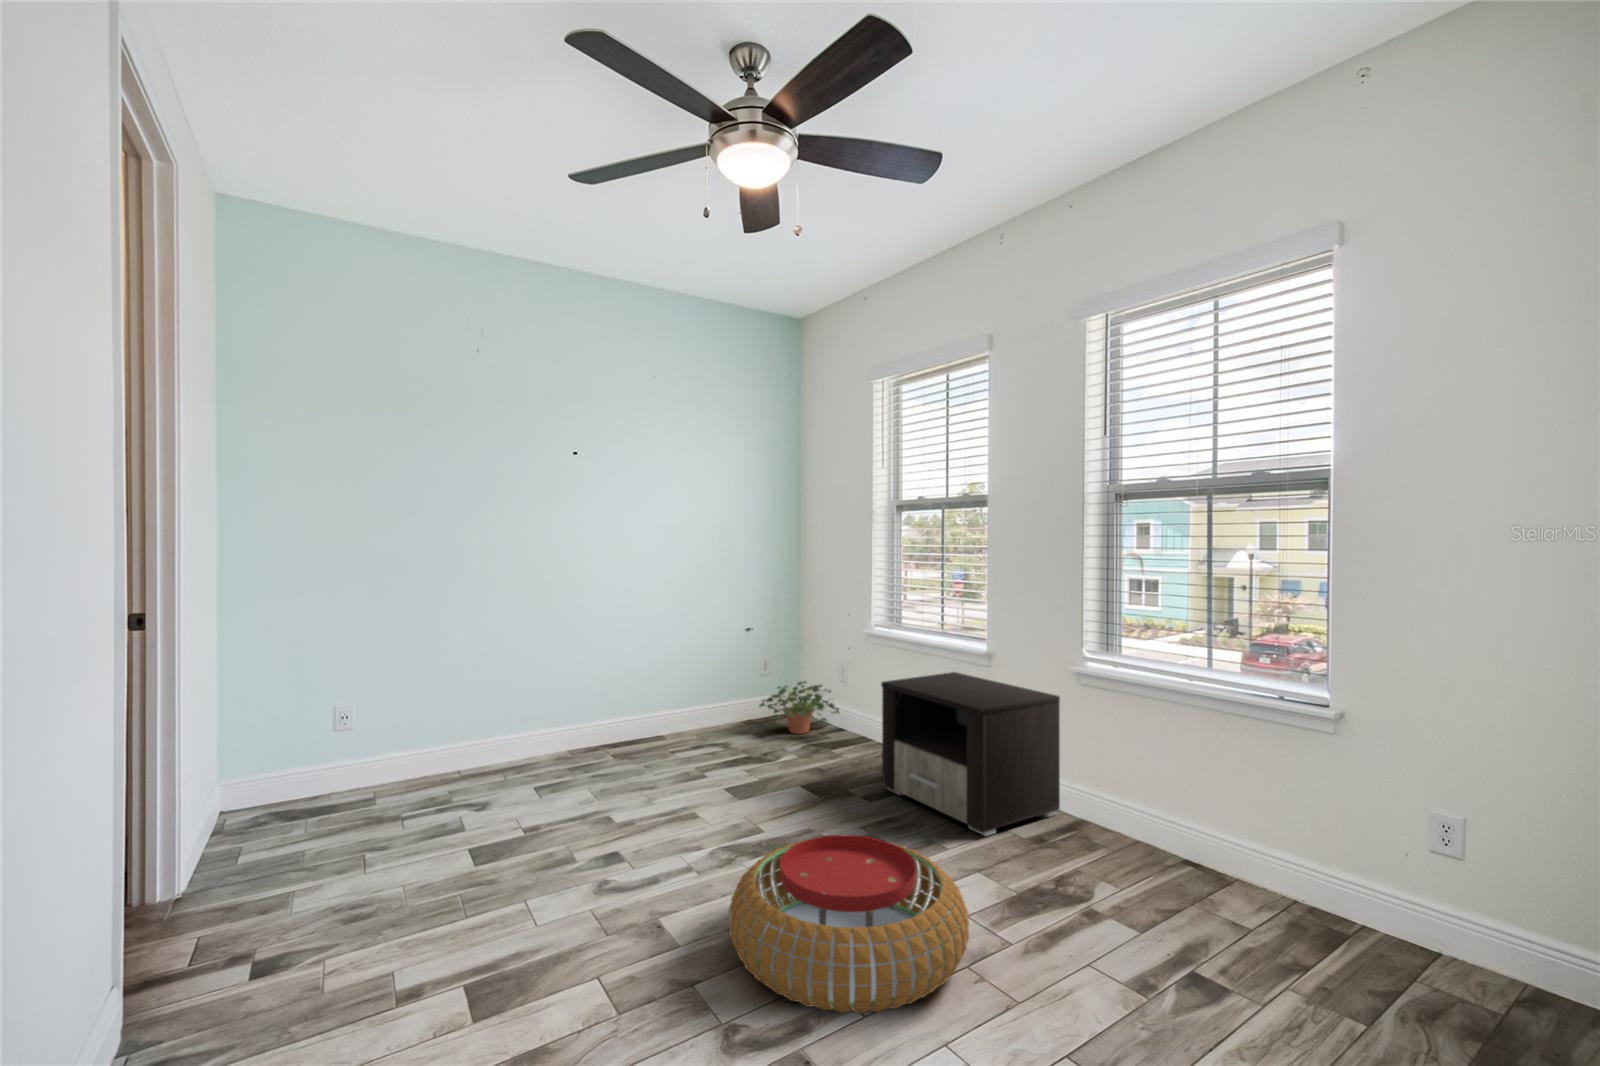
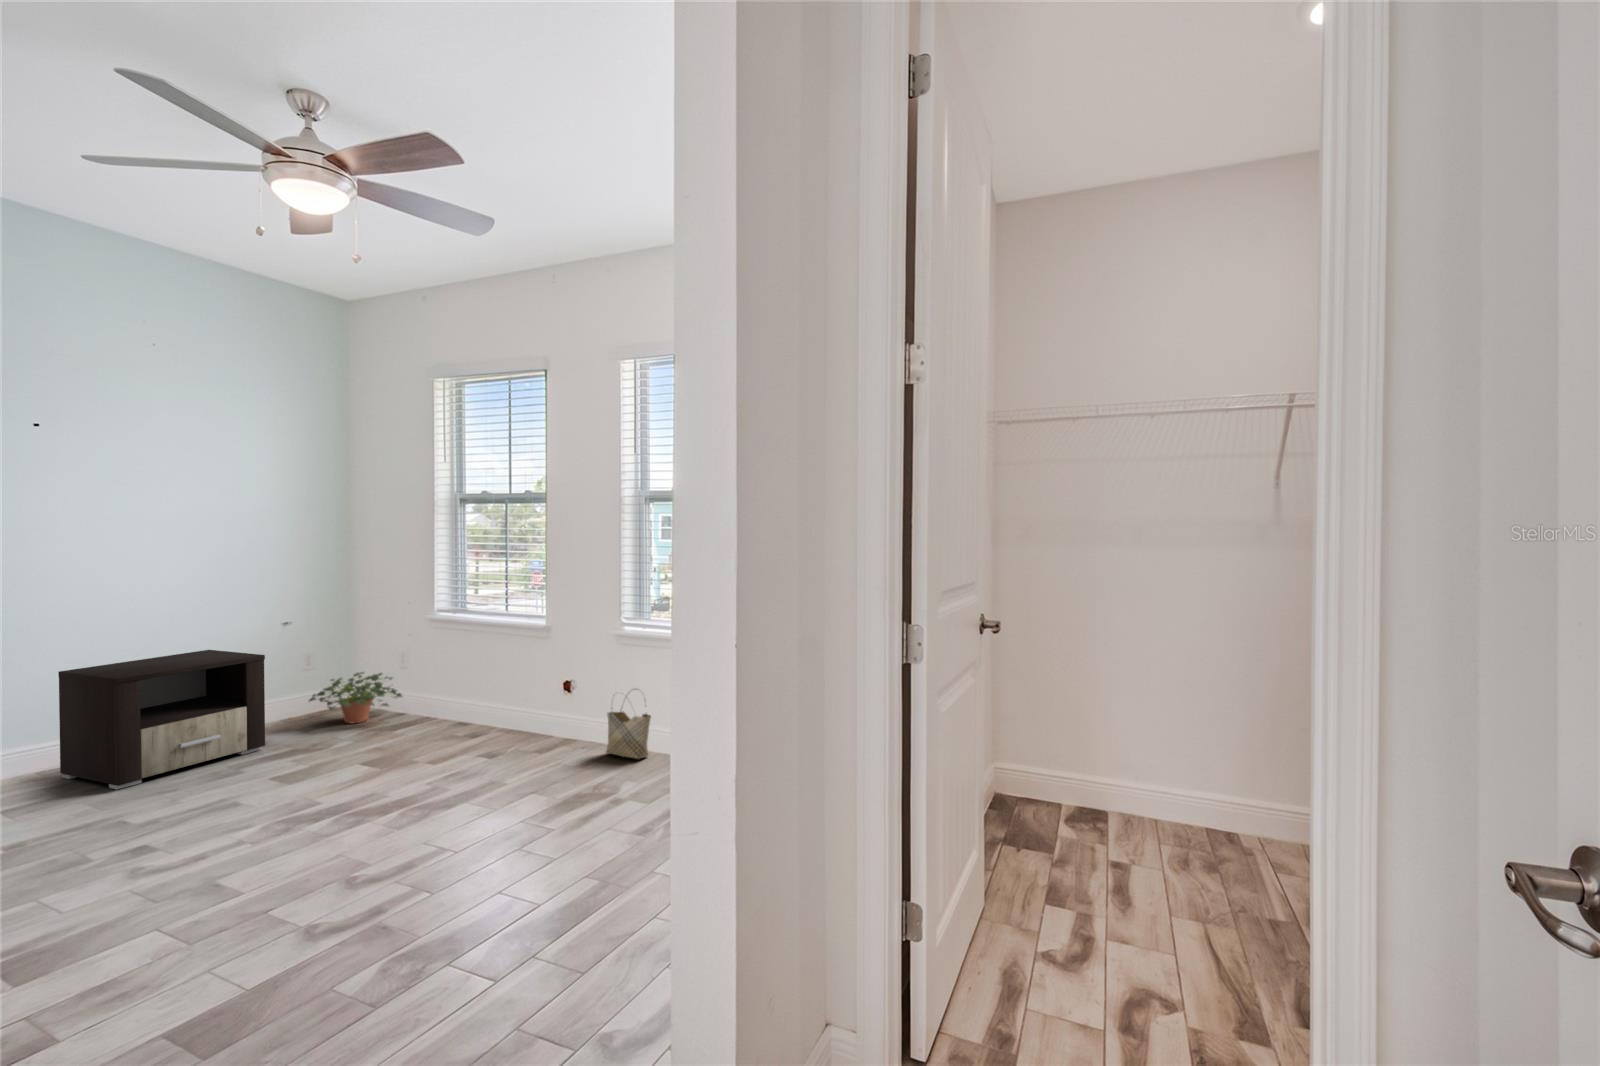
nightstand: present [881,672,1060,836] -> present [58,650,265,790]
woven basket: none [1068,750,1132,847] -> present [606,689,651,759]
pouf: present [729,835,969,1013] -> none [297,776,518,906]

